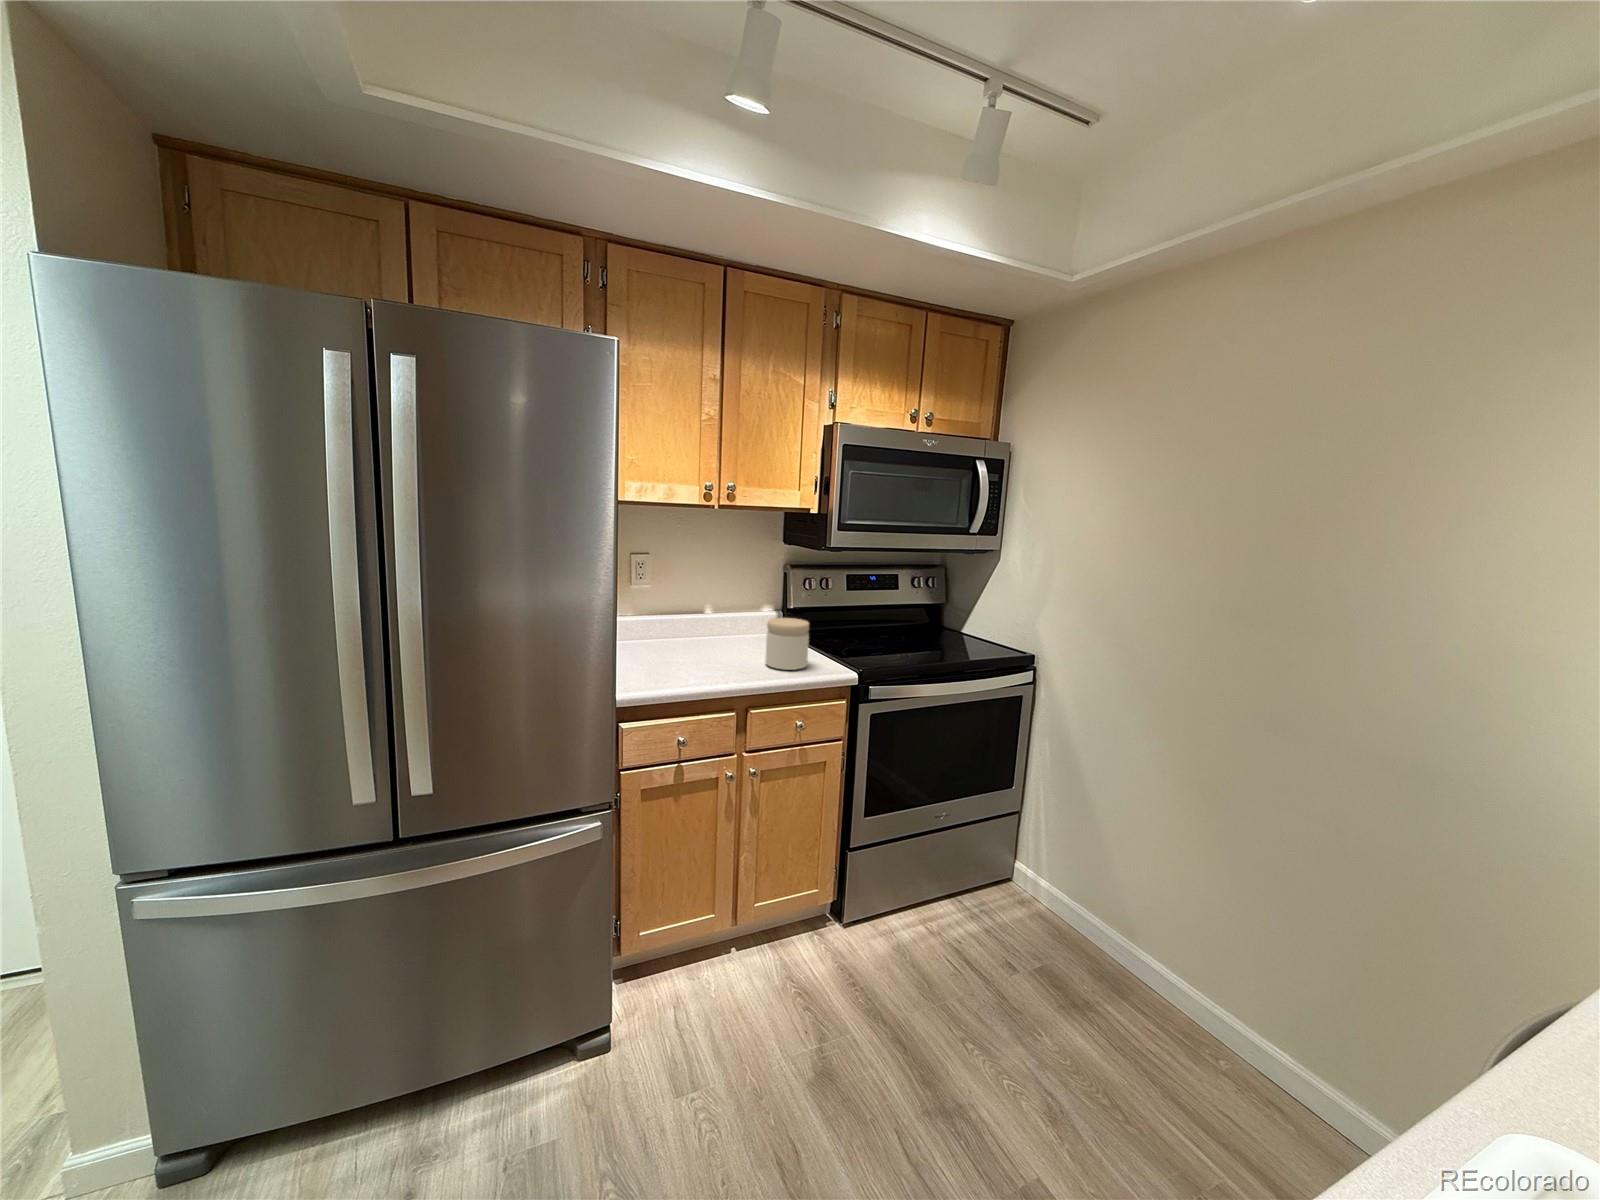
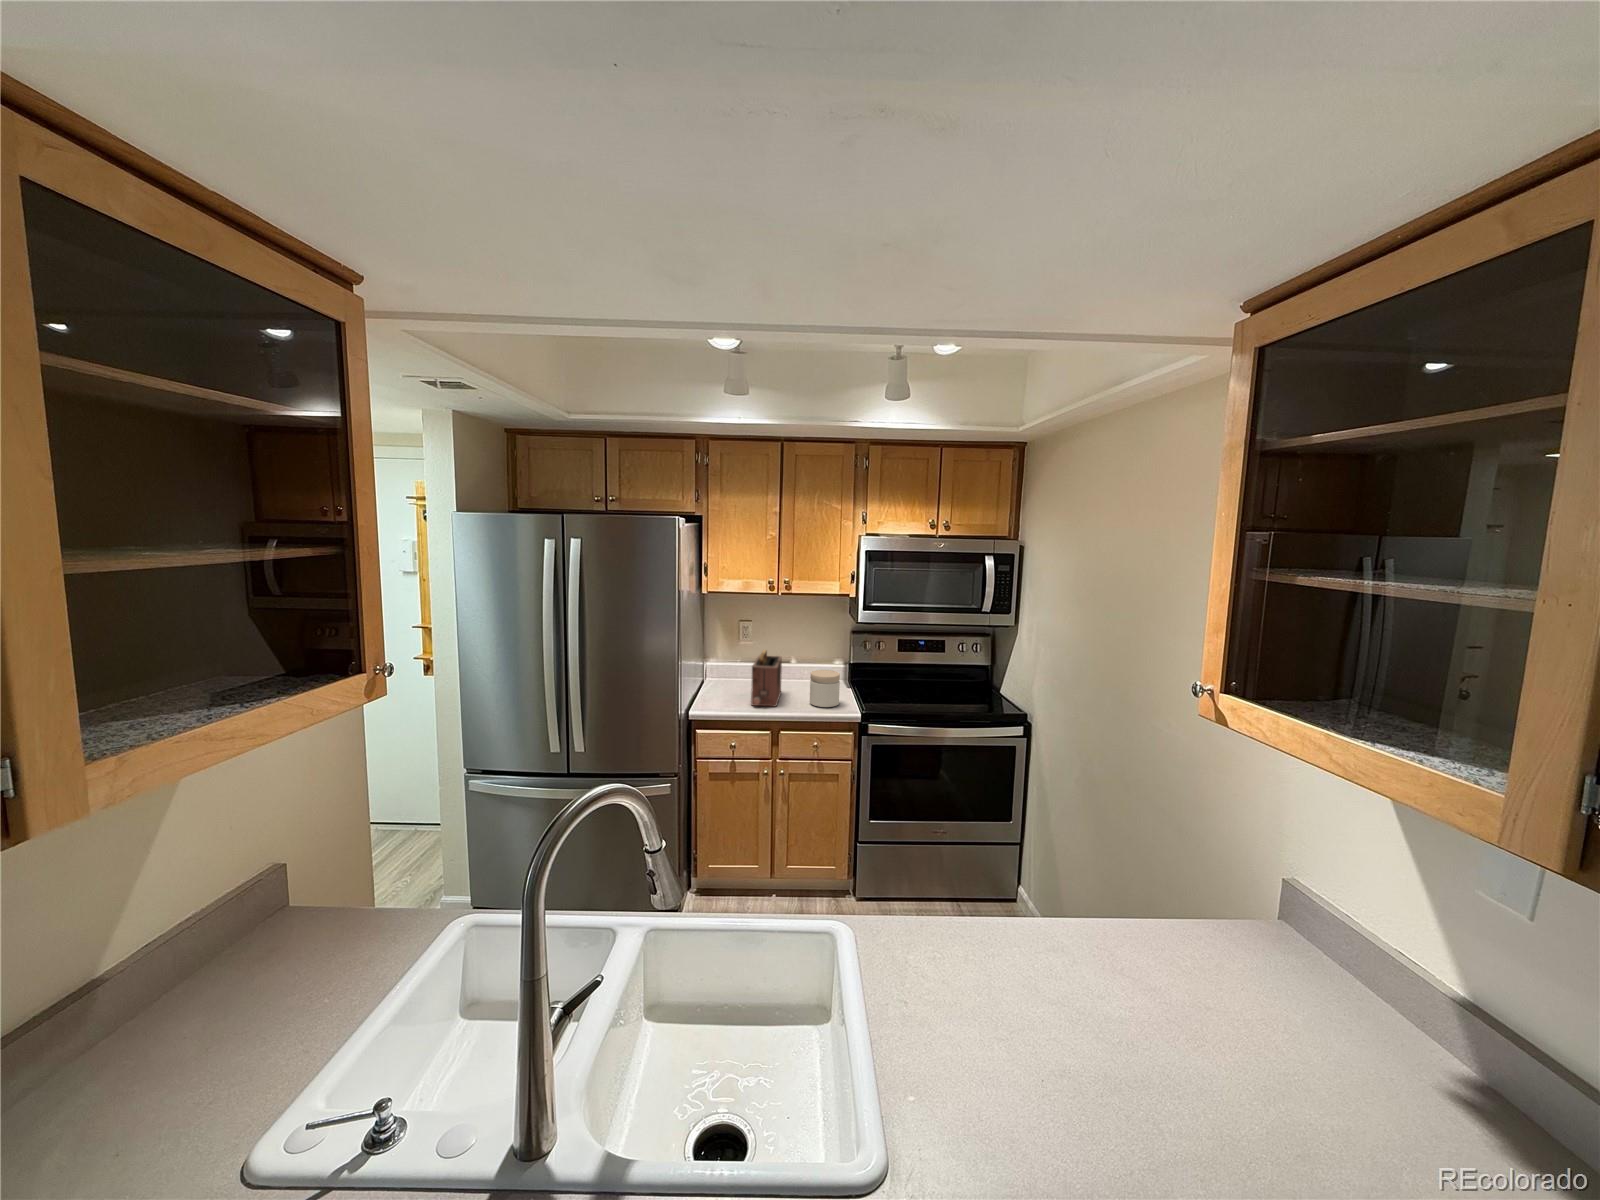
toaster: none [676,593,731,678] -> present [751,650,782,707]

